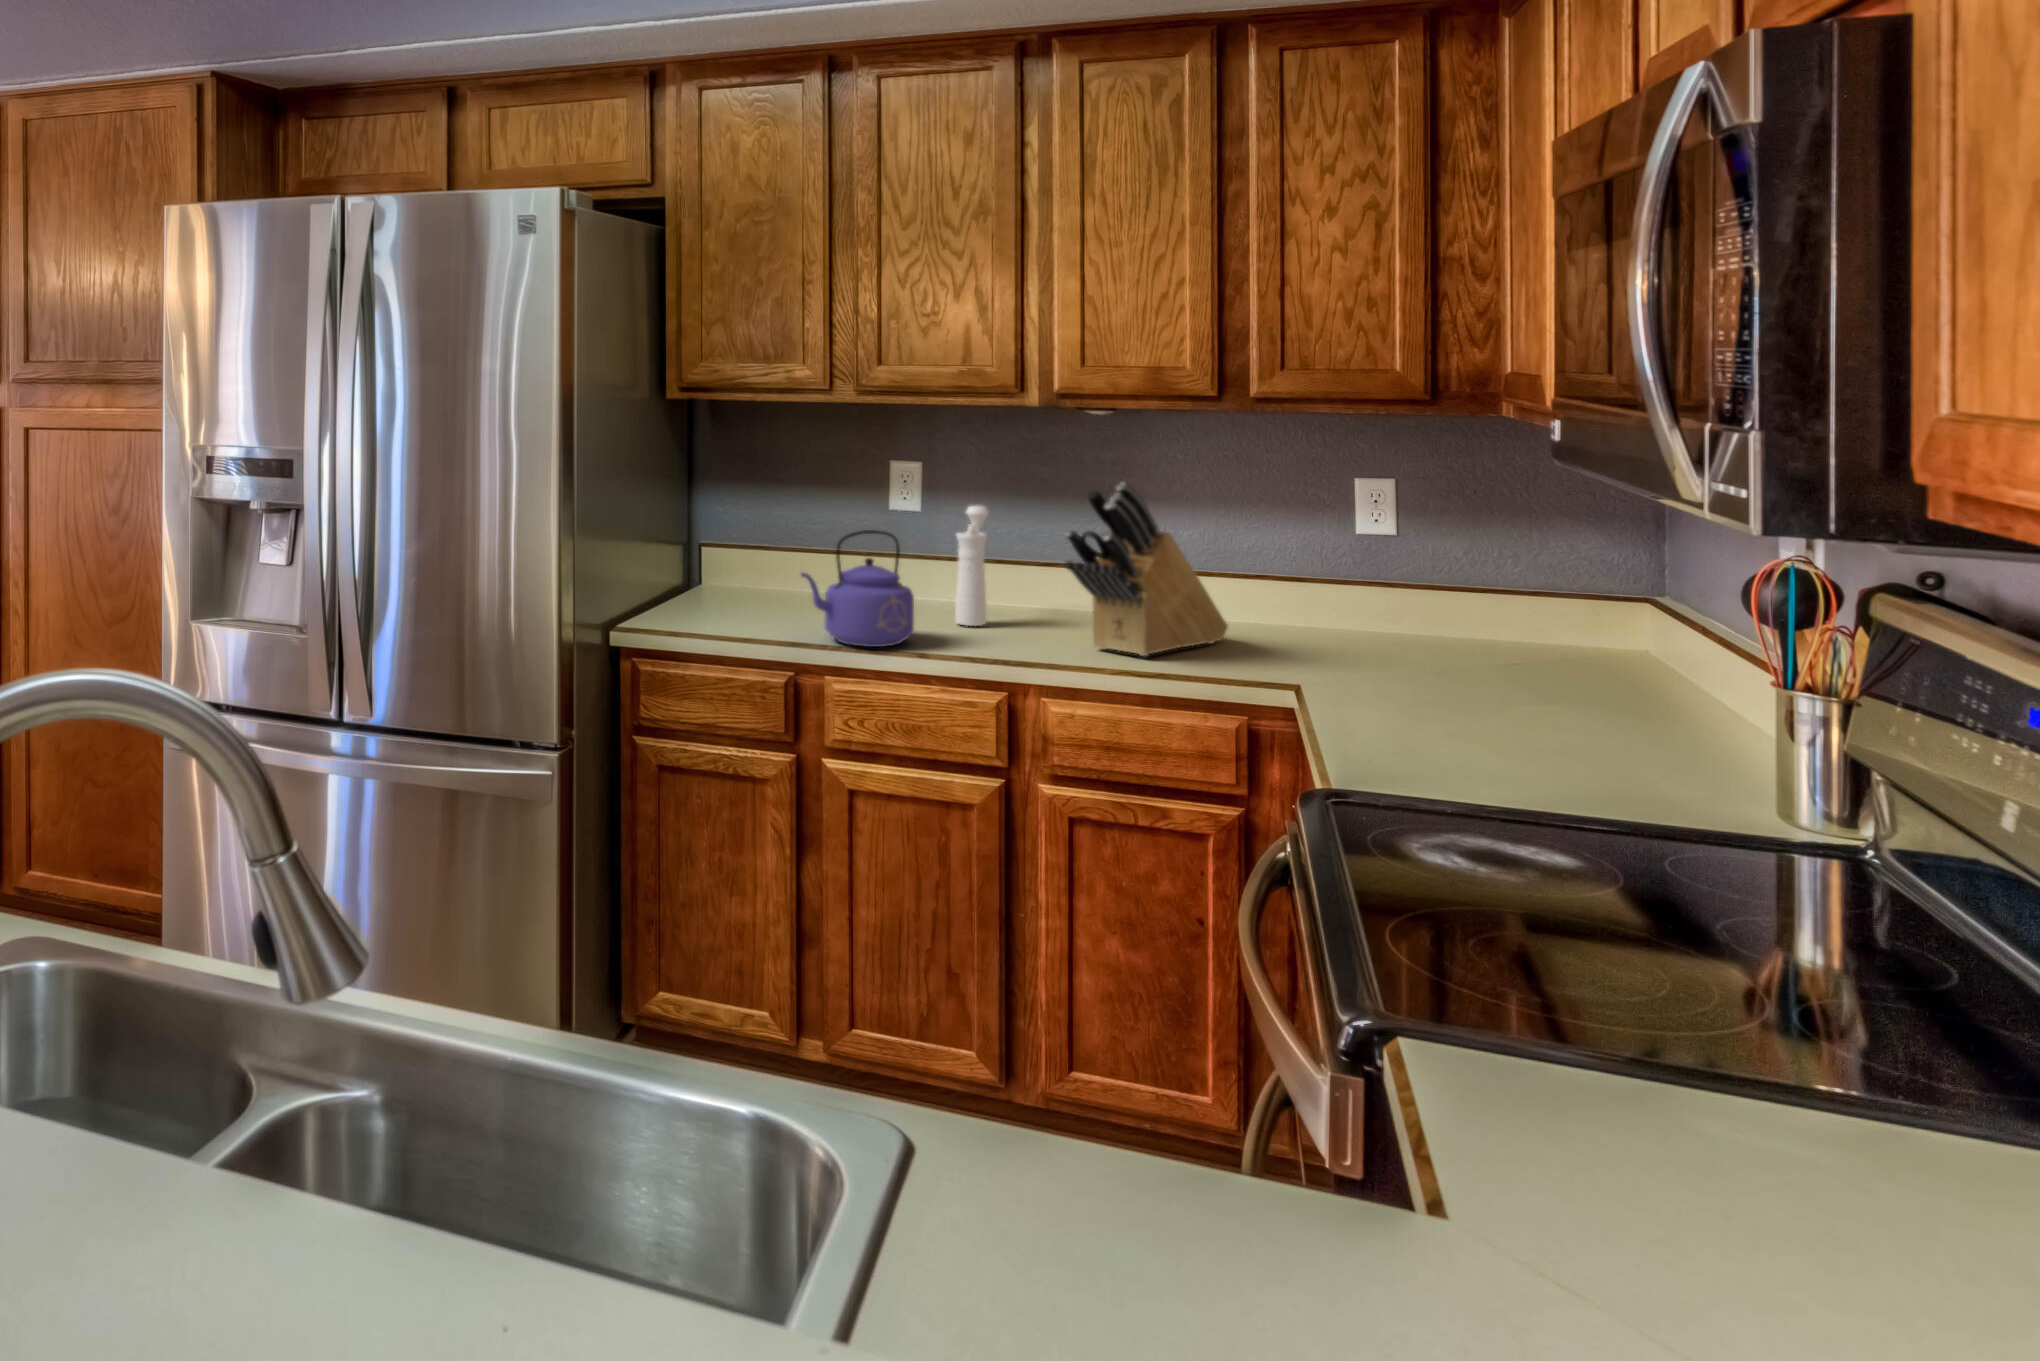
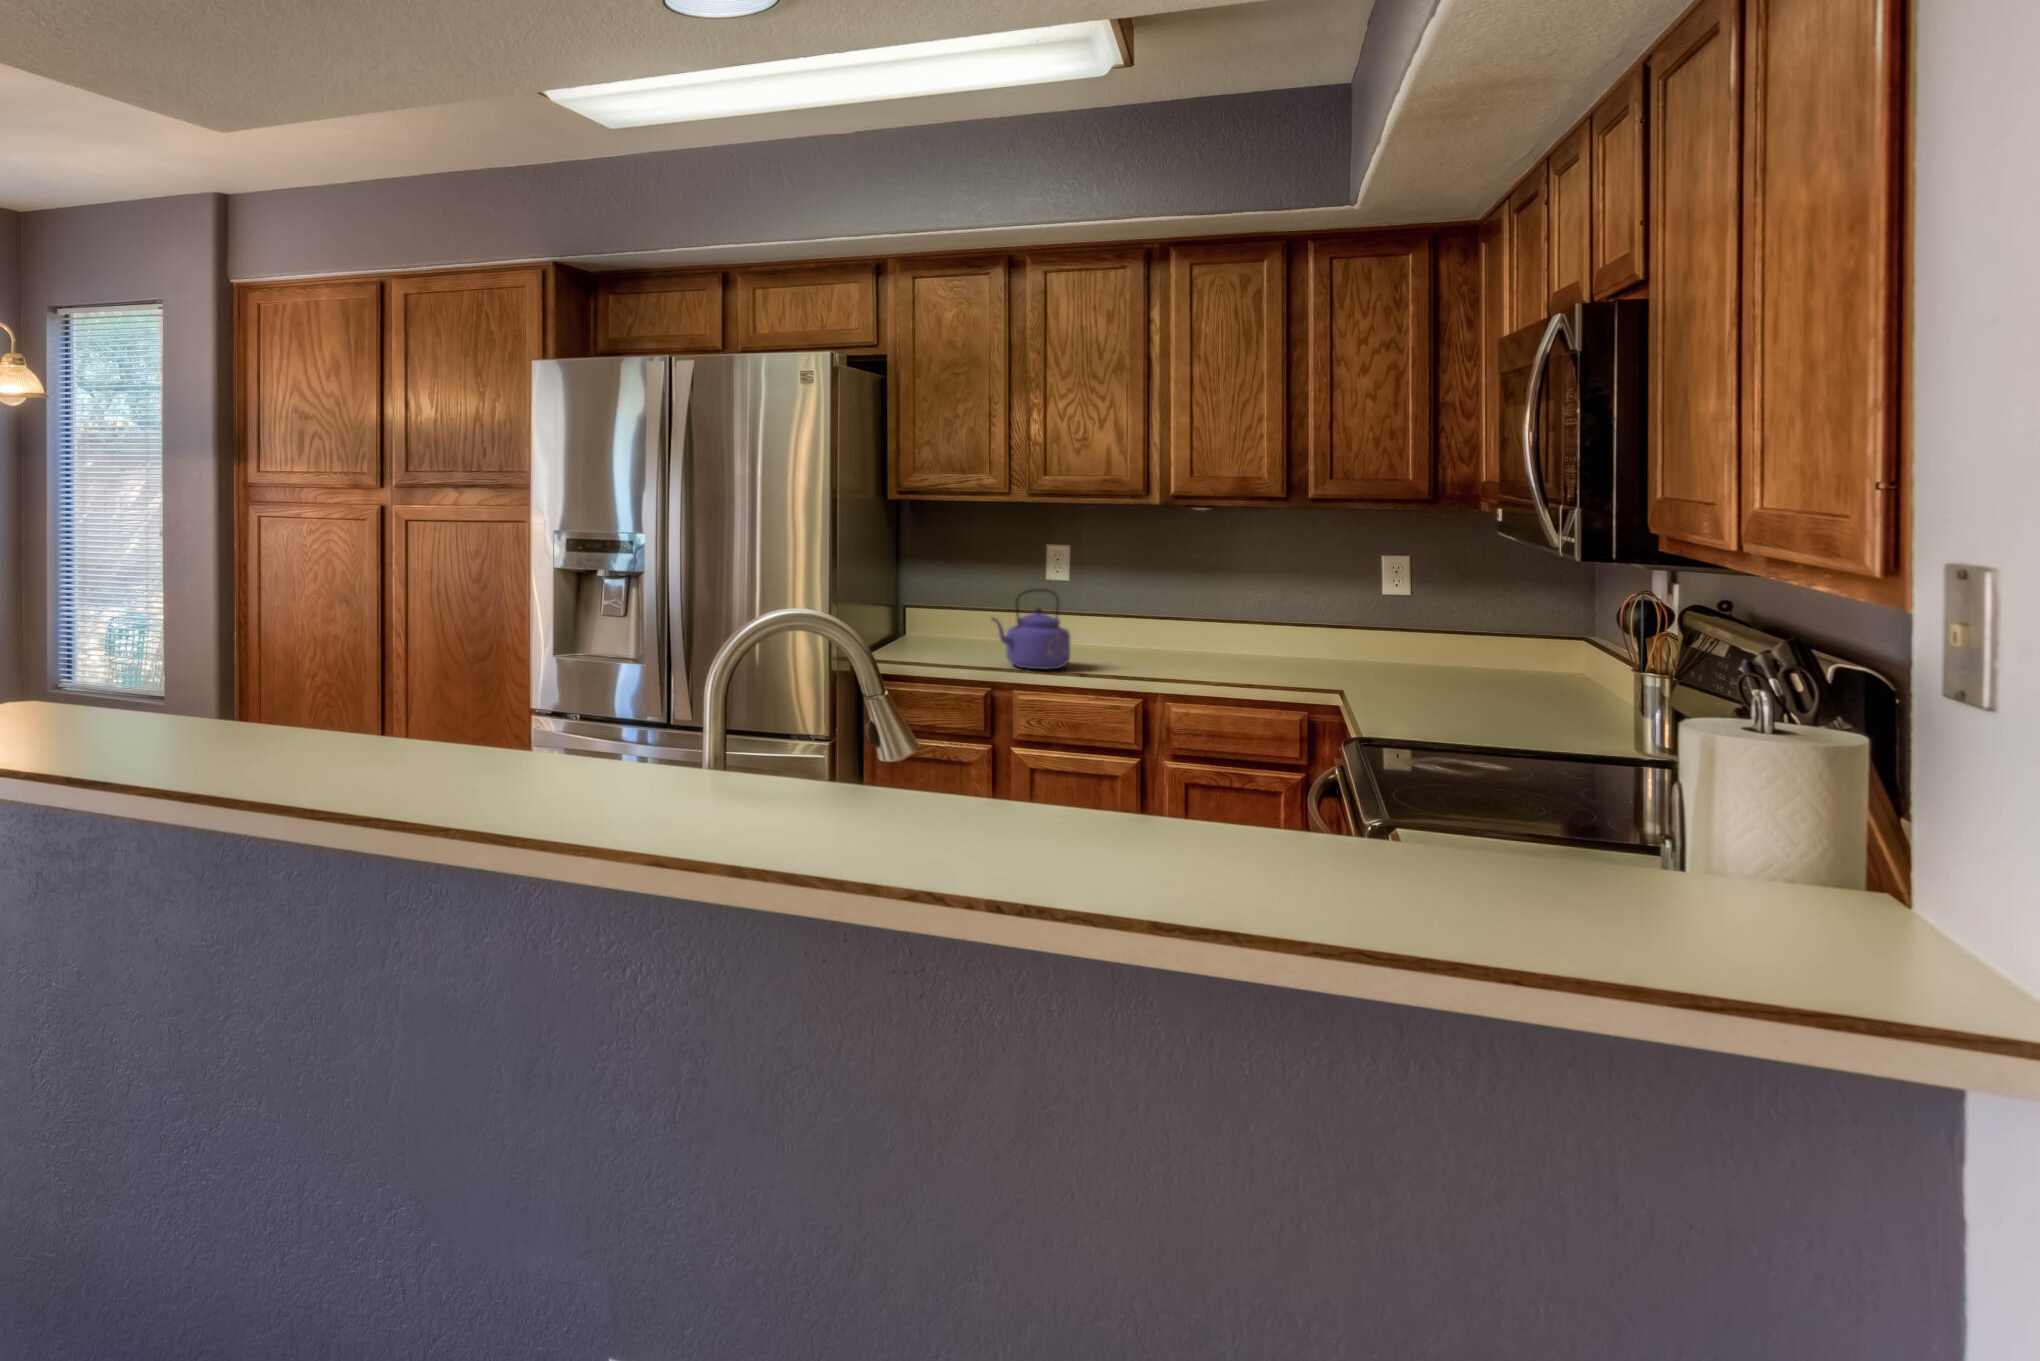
knife block: present [1065,483,1228,656] -> none [1180,555,1295,676]
pepper mill: present [955,506,988,626] -> none [1095,575,1119,659]

